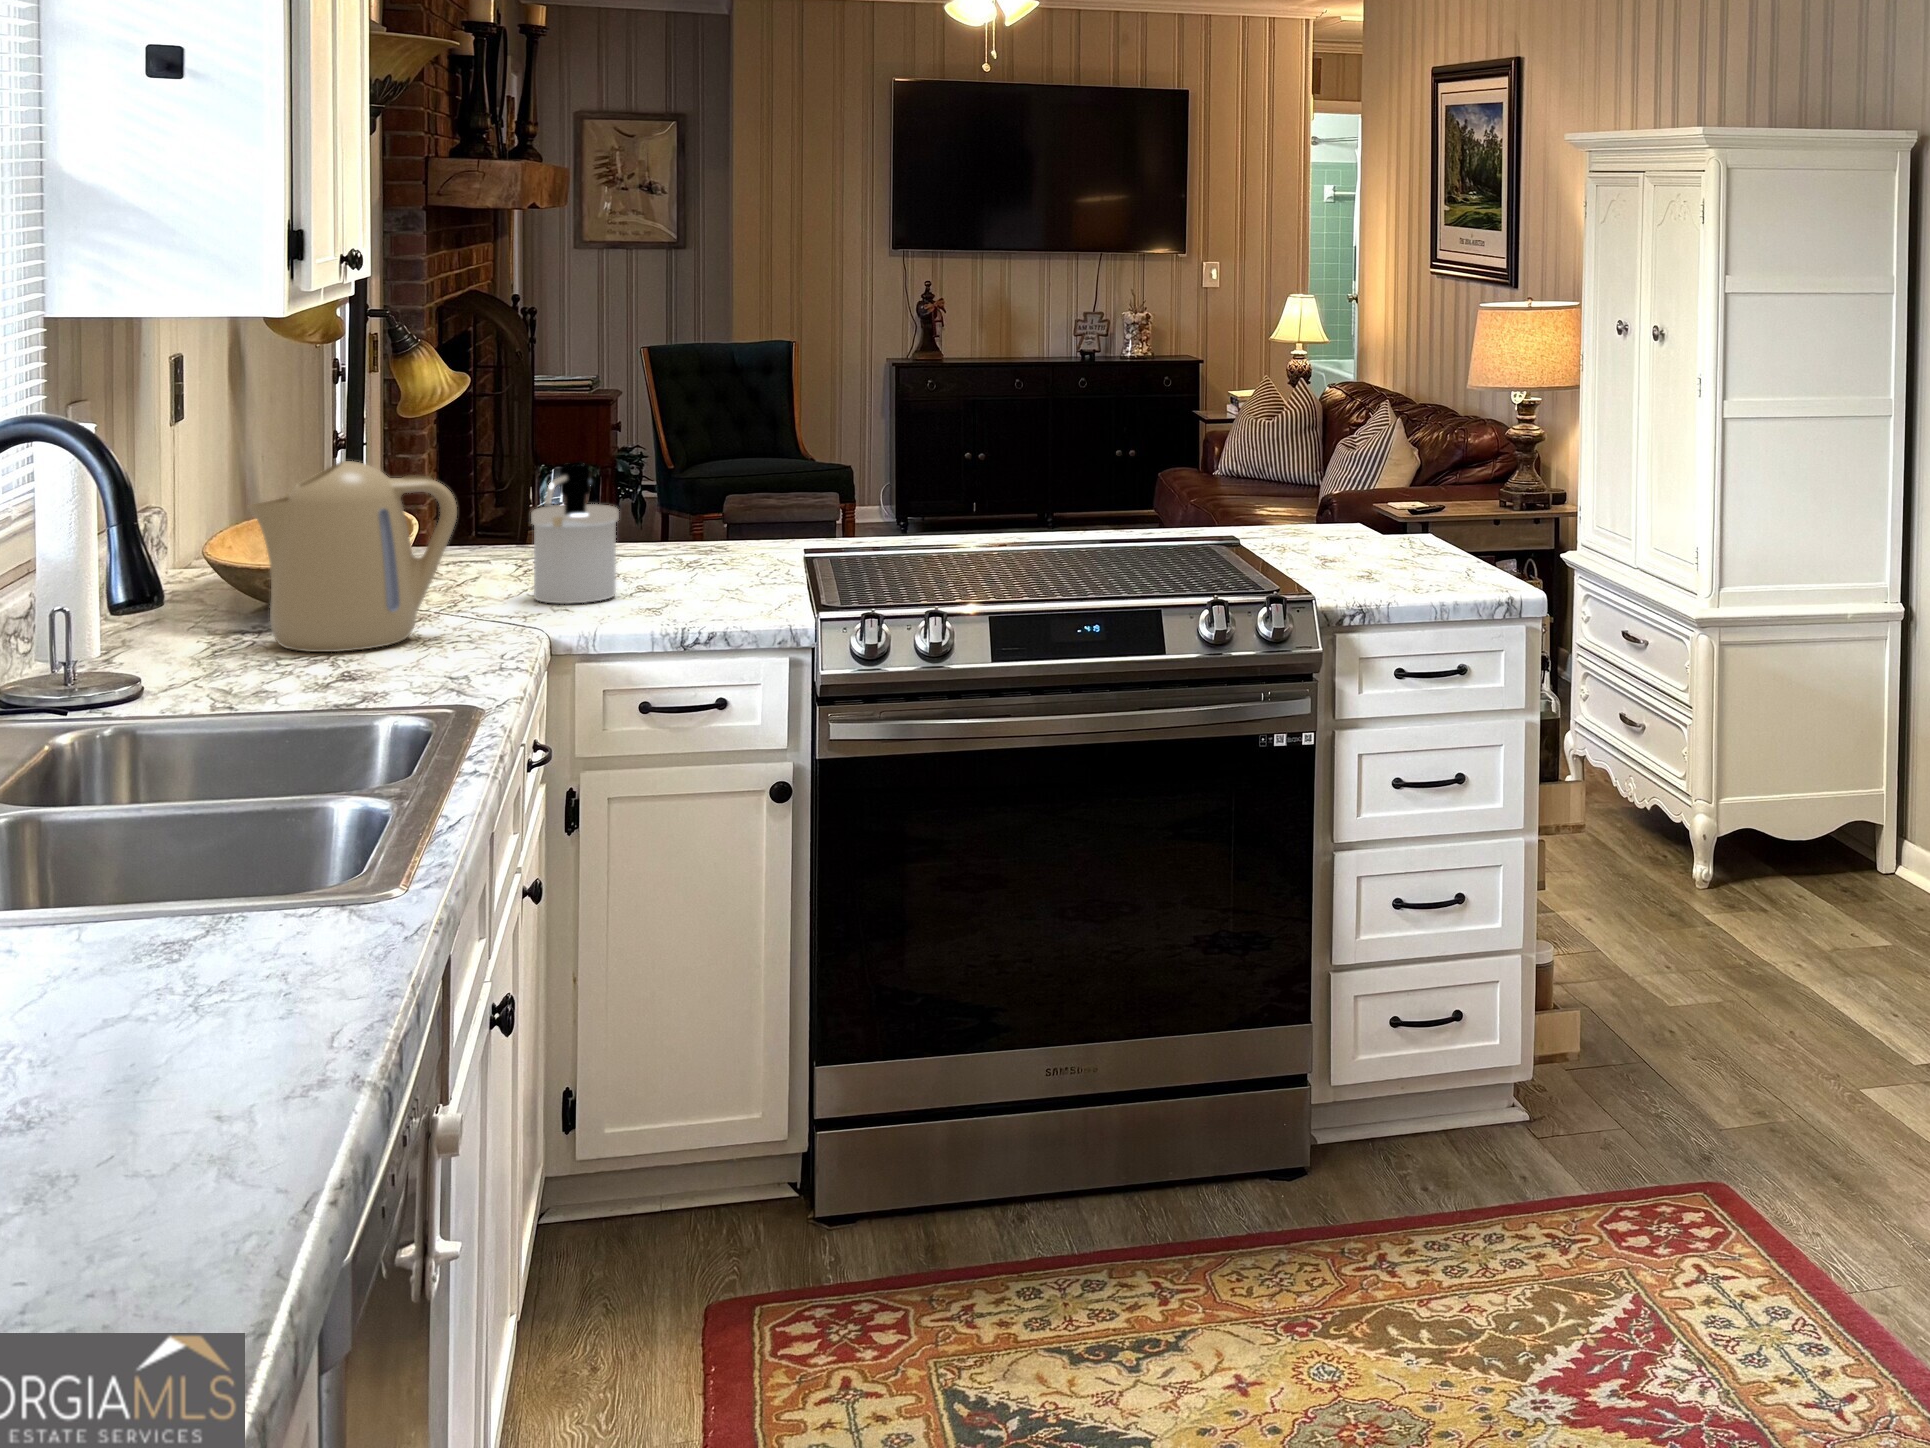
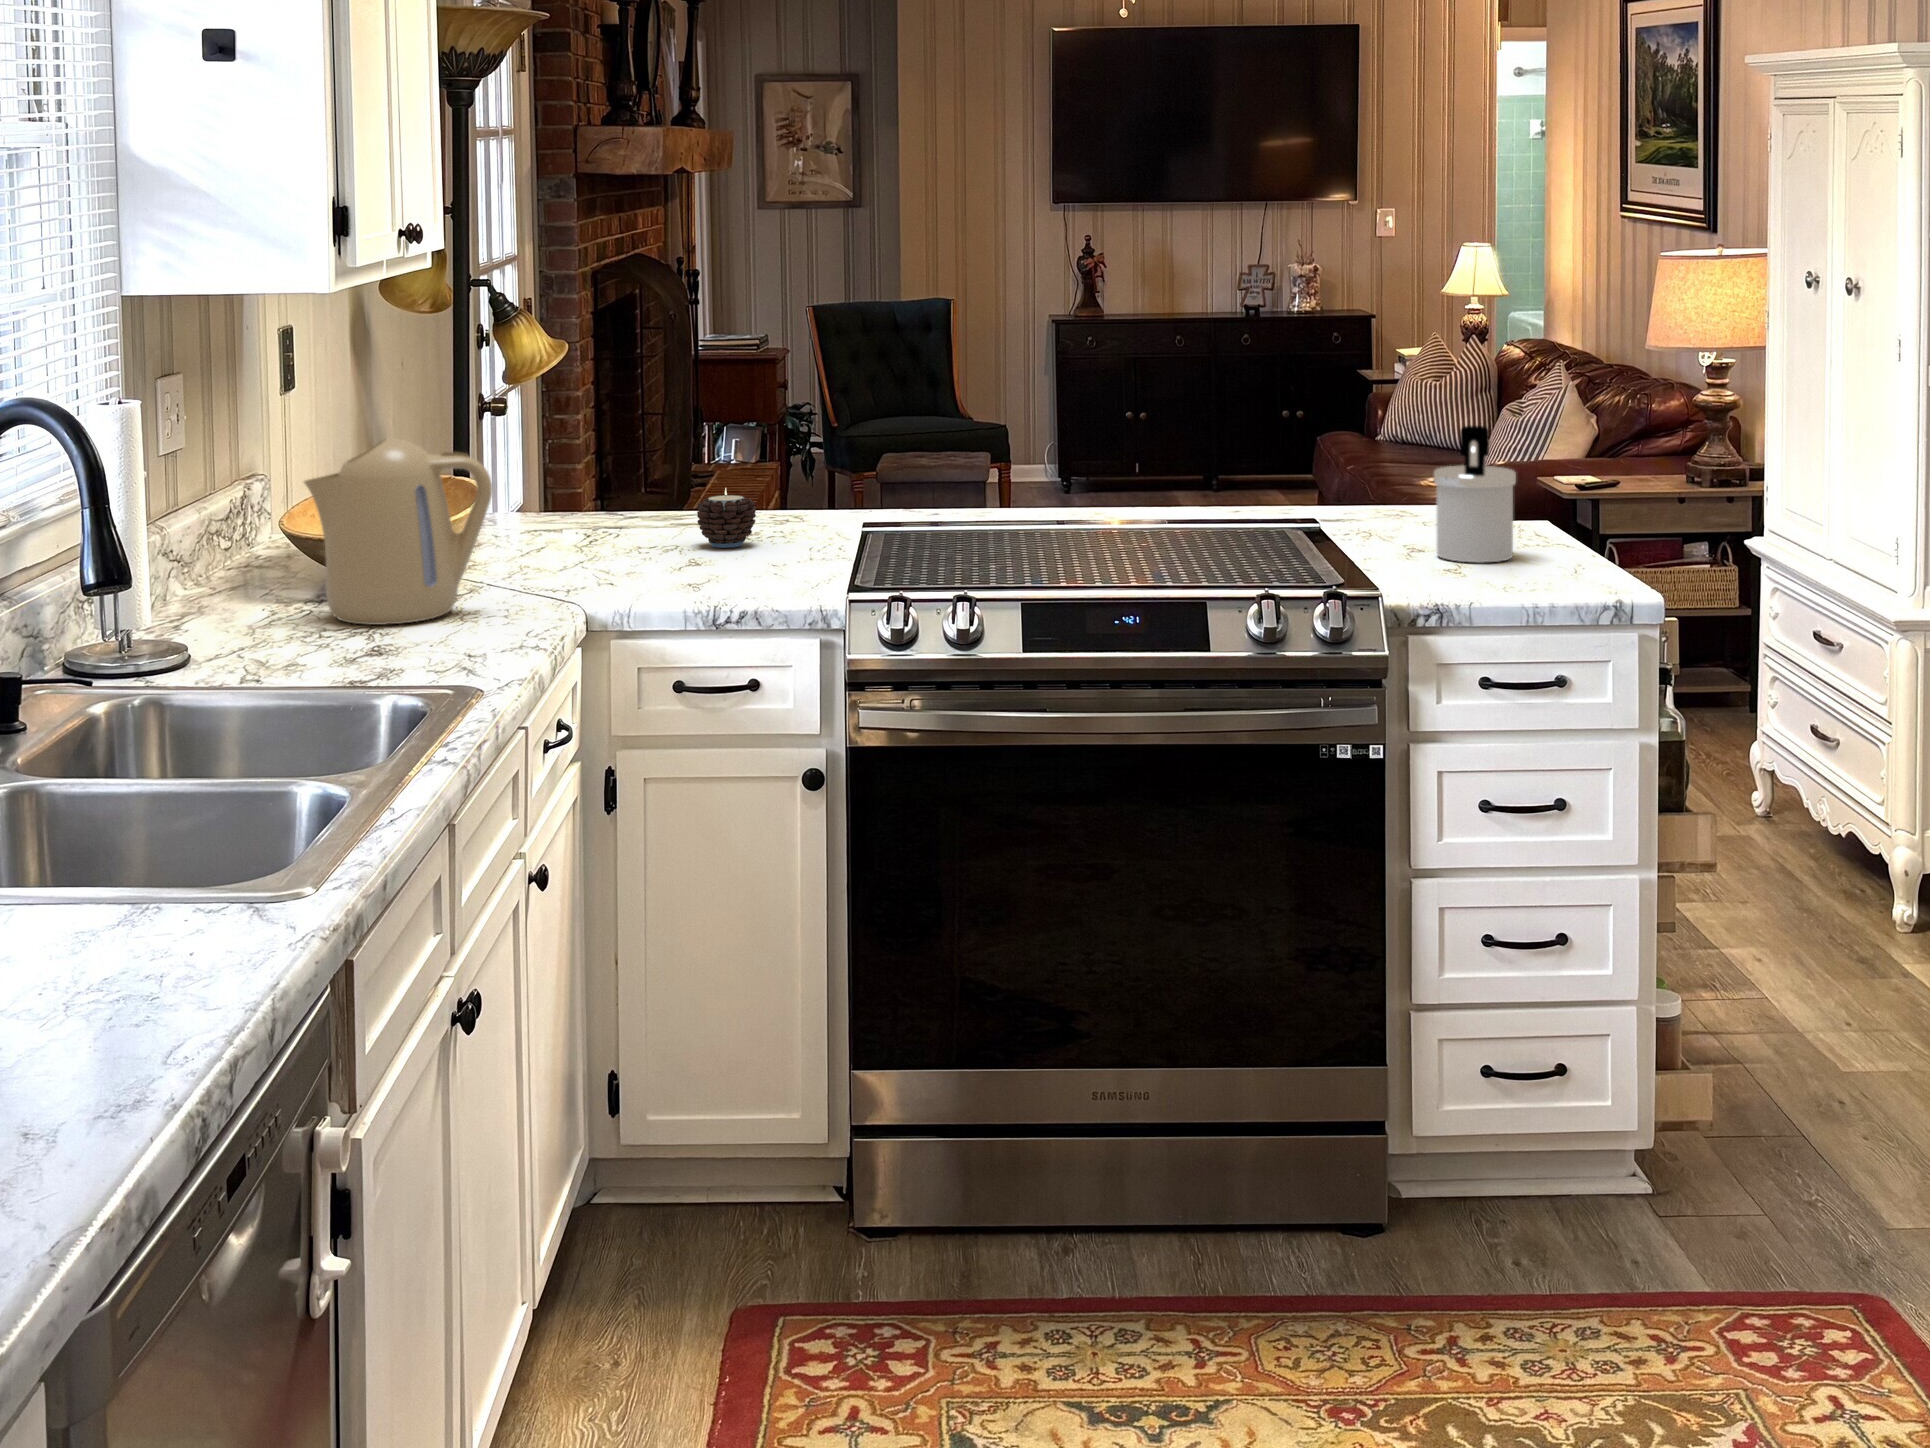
soap dispenser: present [531,463,619,604] -> present [1434,426,1516,563]
candle: none [639,514,700,573] -> present [697,488,756,548]

